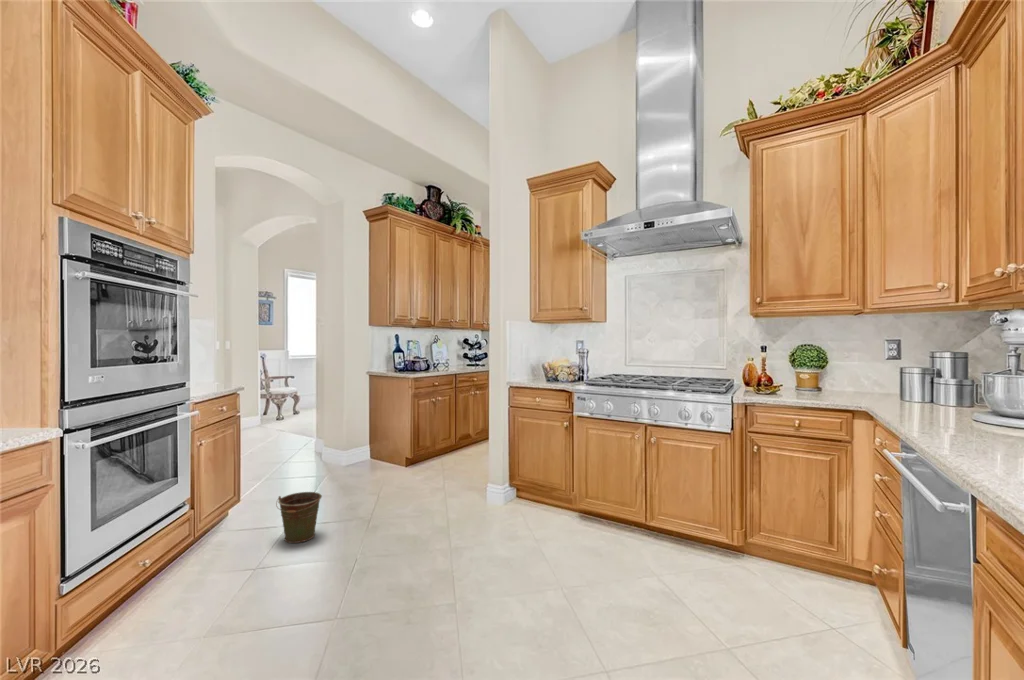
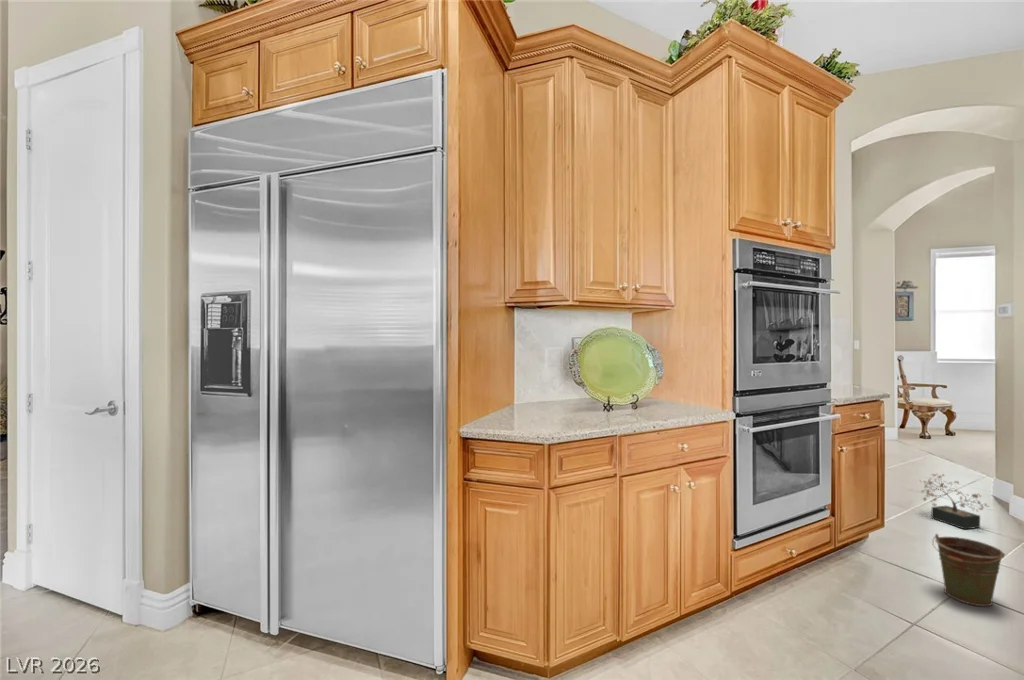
decorative plant: none [271,446,316,484] -> present [922,474,987,529]

